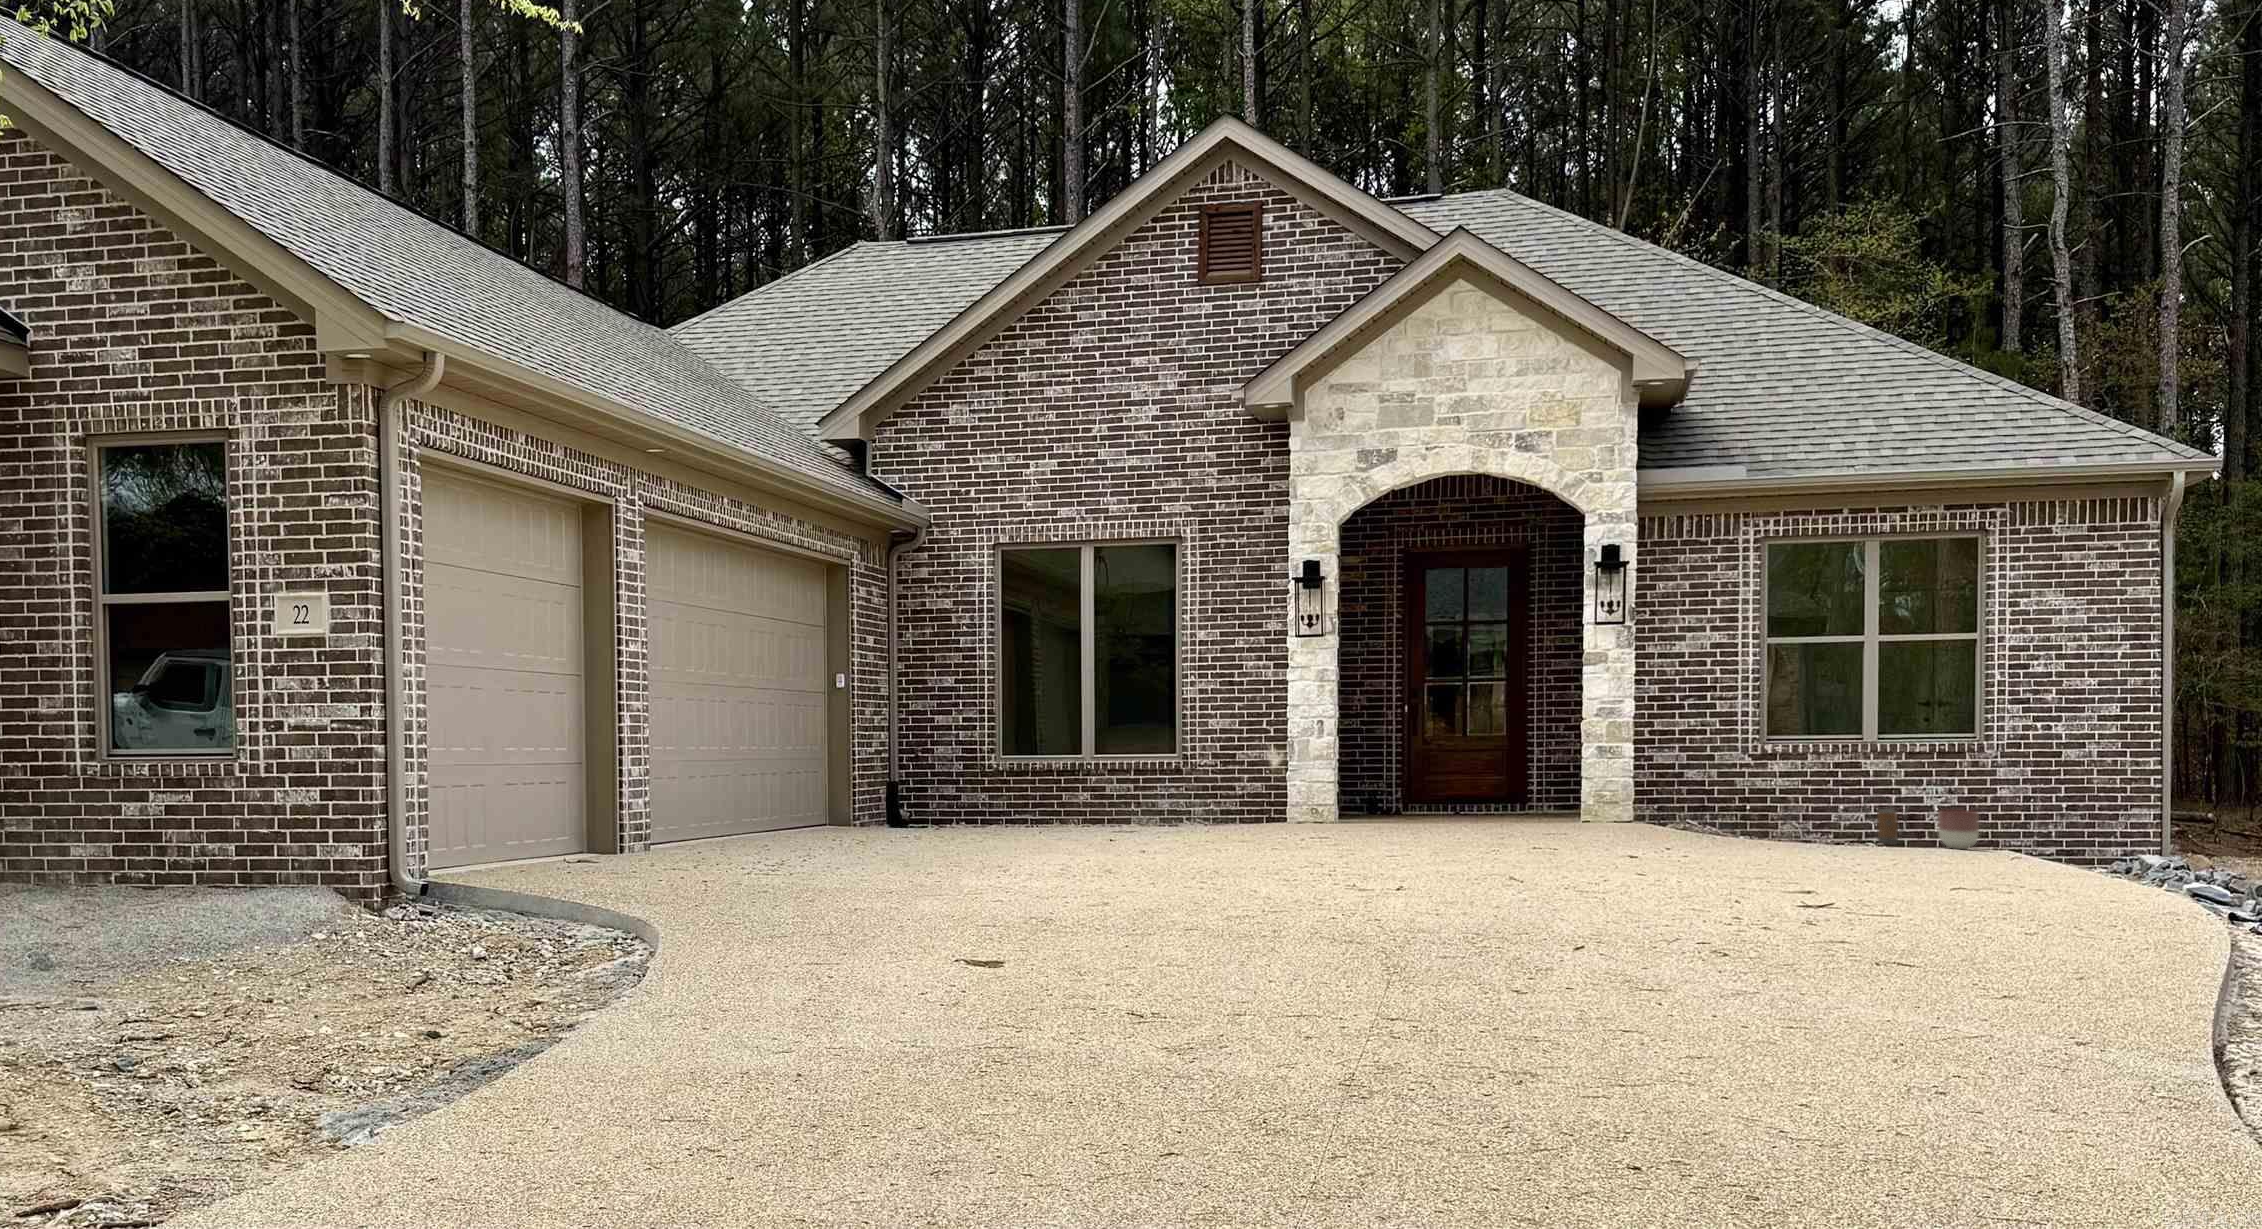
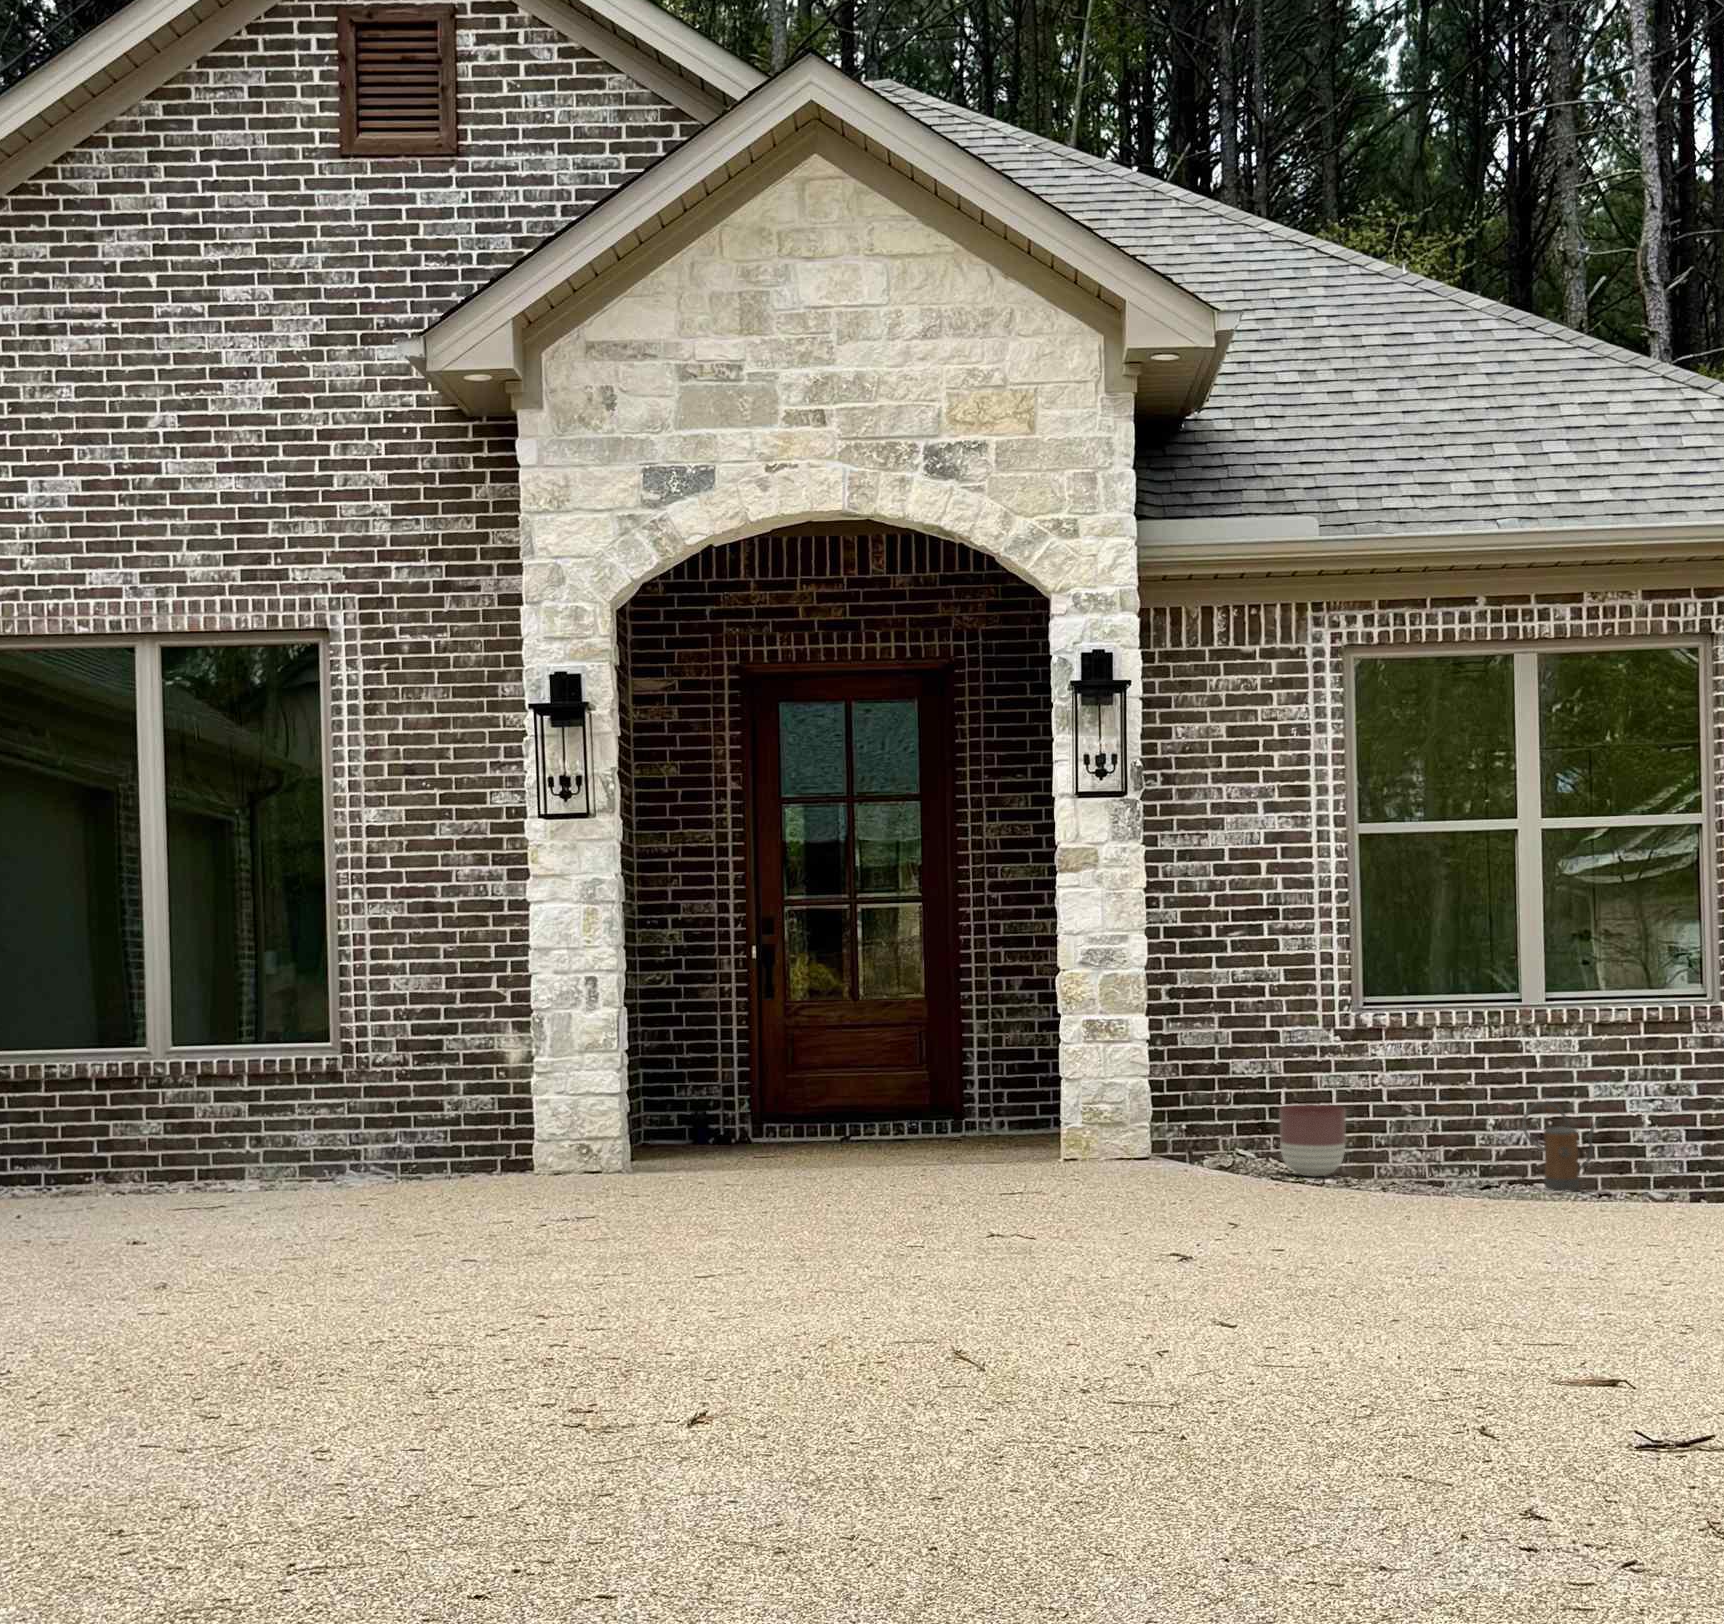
planter: present [1938,809,1979,849] -> present [1279,1104,1346,1177]

